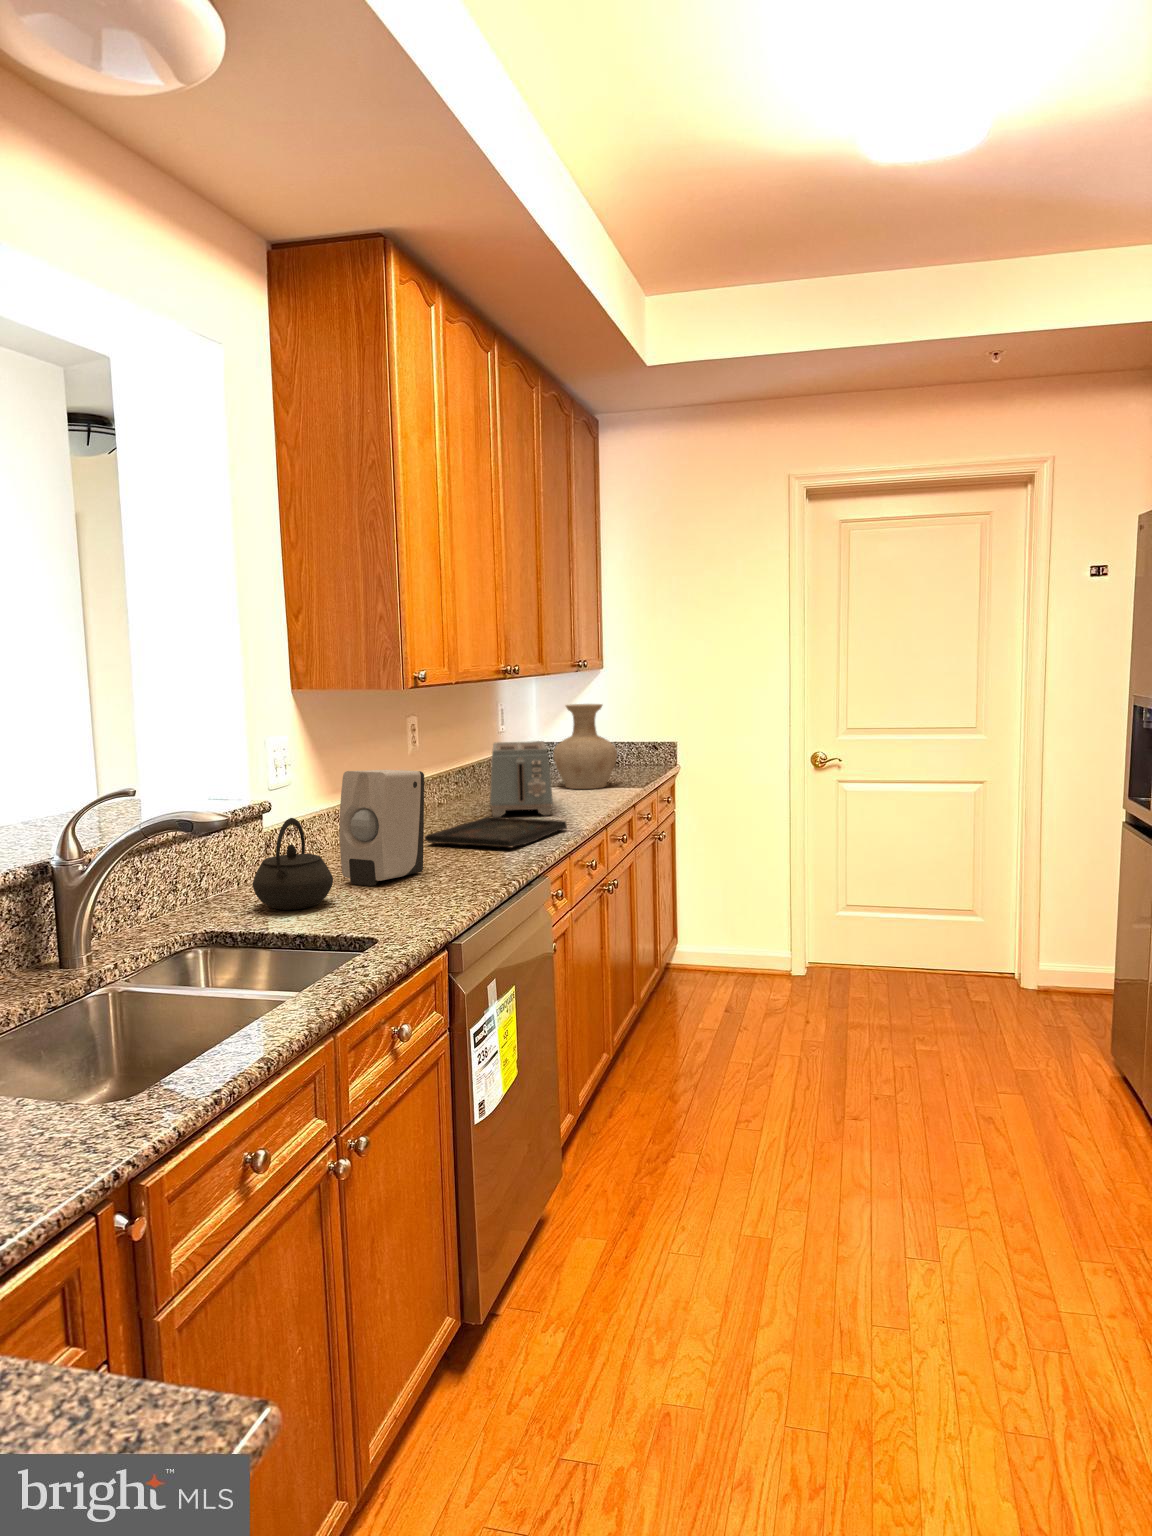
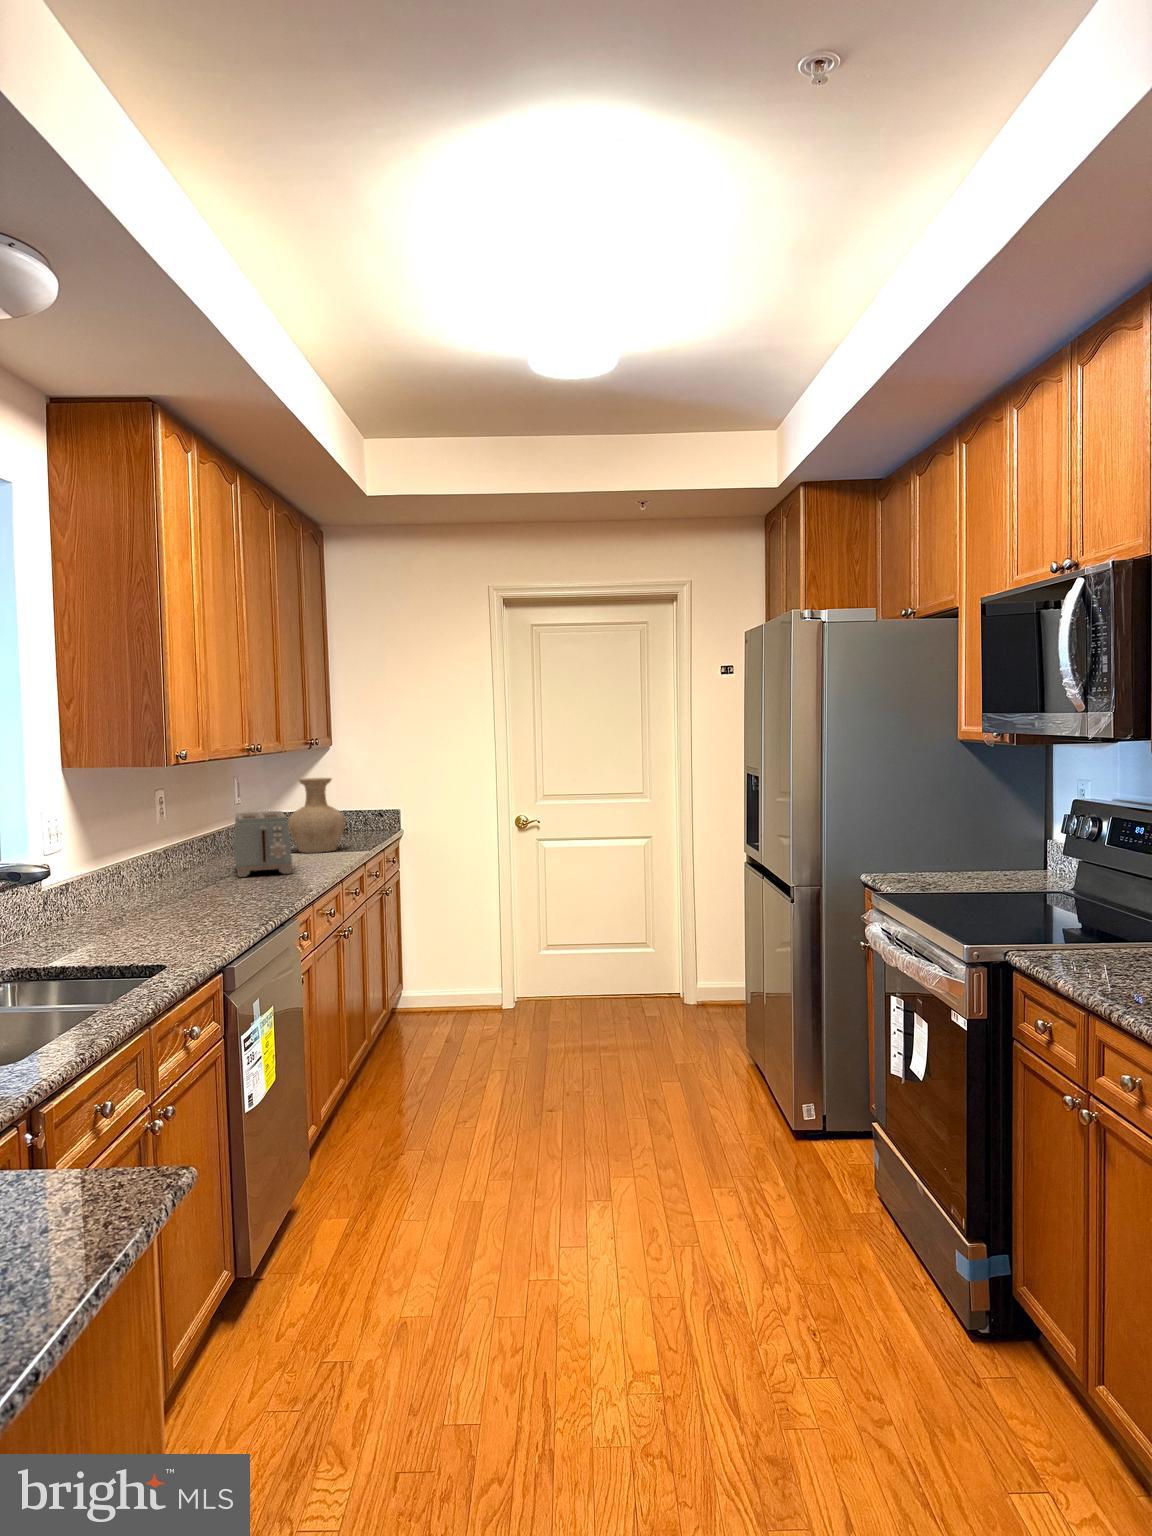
soap dispenser: present [339,770,424,886] -> none [116,835,189,931]
tray: present [425,817,567,847] -> none [183,876,307,899]
kettle: present [253,818,333,910] -> none [46,875,117,951]

